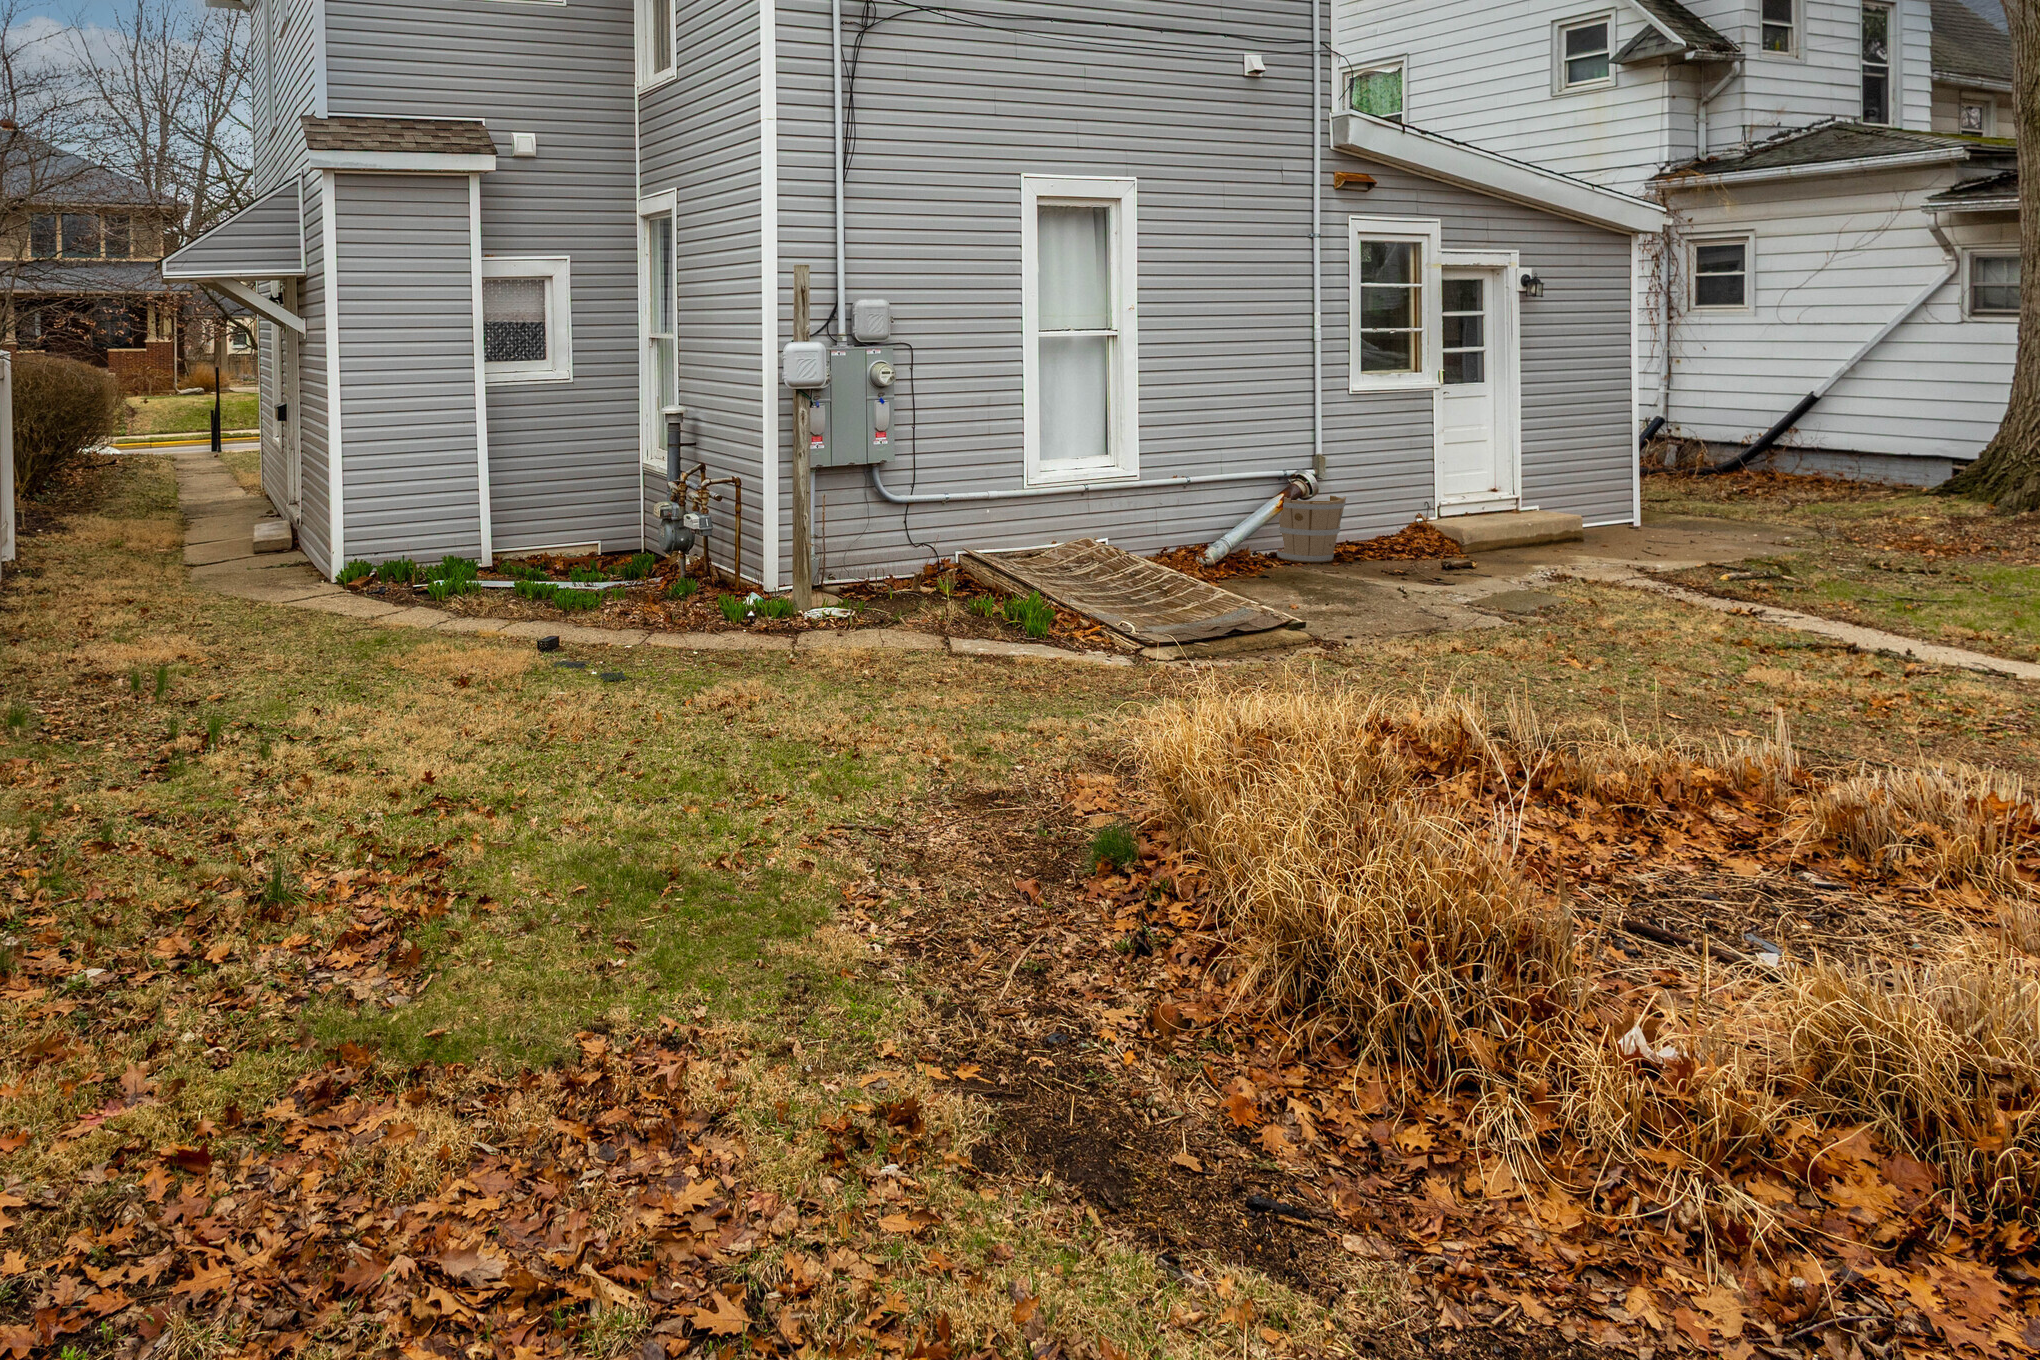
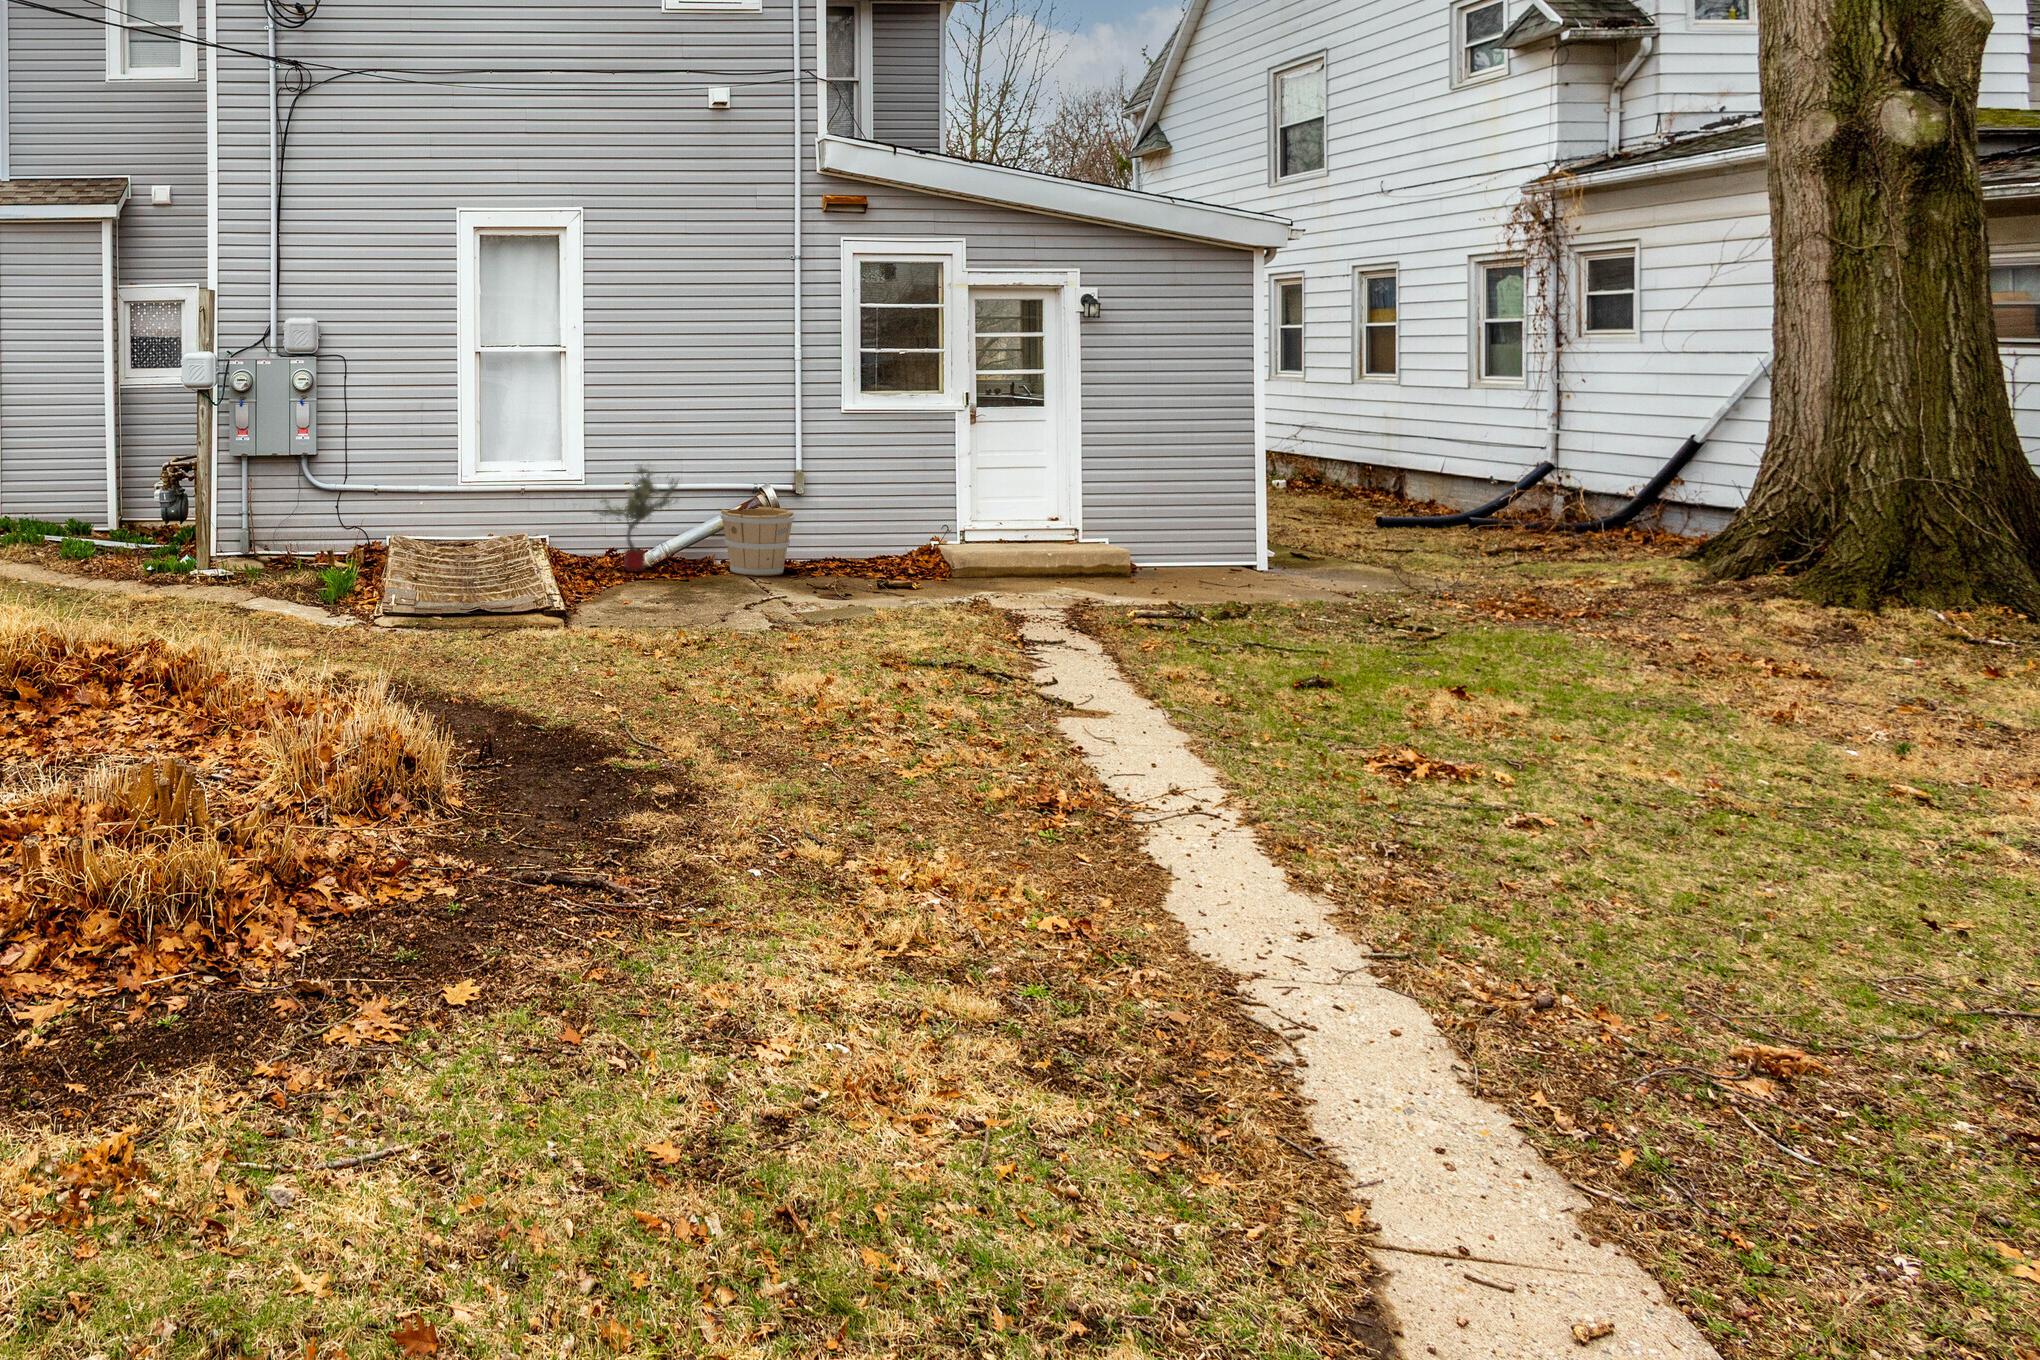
potted tree: none [1166,450,1250,567] -> present [594,464,678,572]

